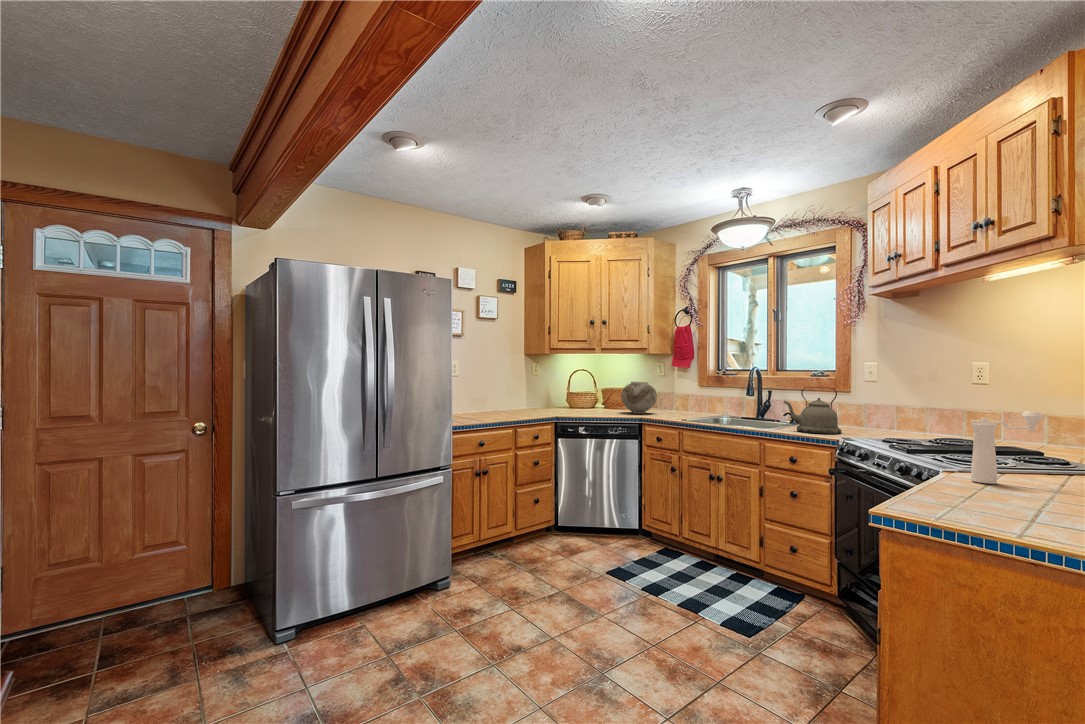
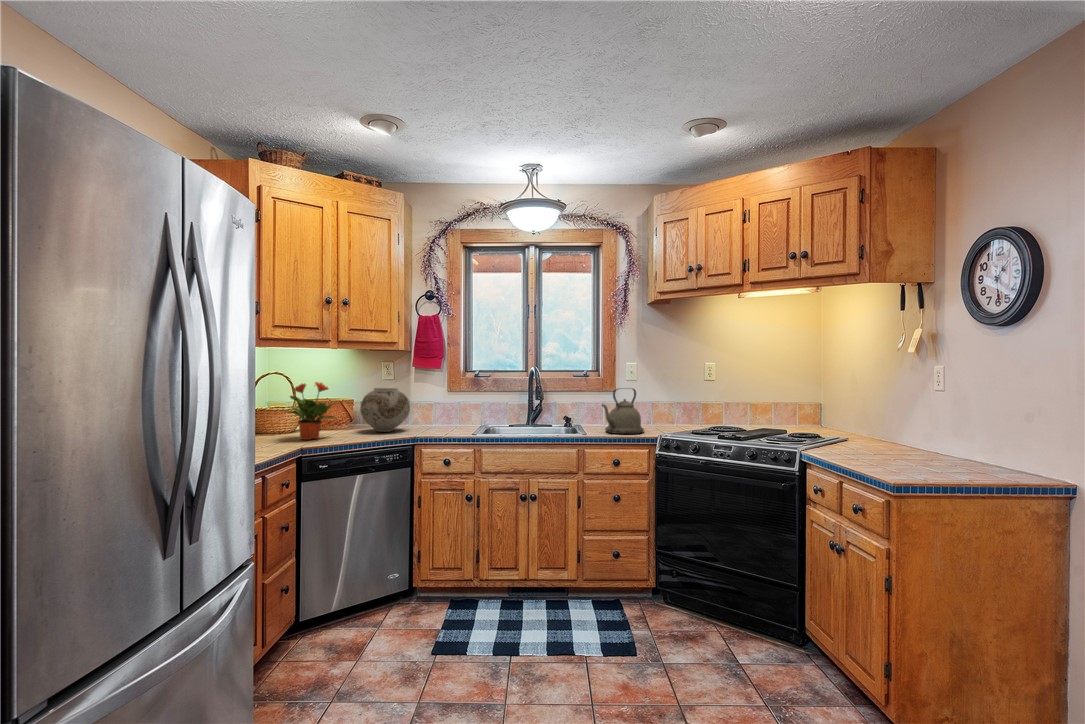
potted plant: none [568,375,601,413] -> present [284,382,334,440]
pepper mill: present [971,411,1043,484] -> none [869,407,898,463]

